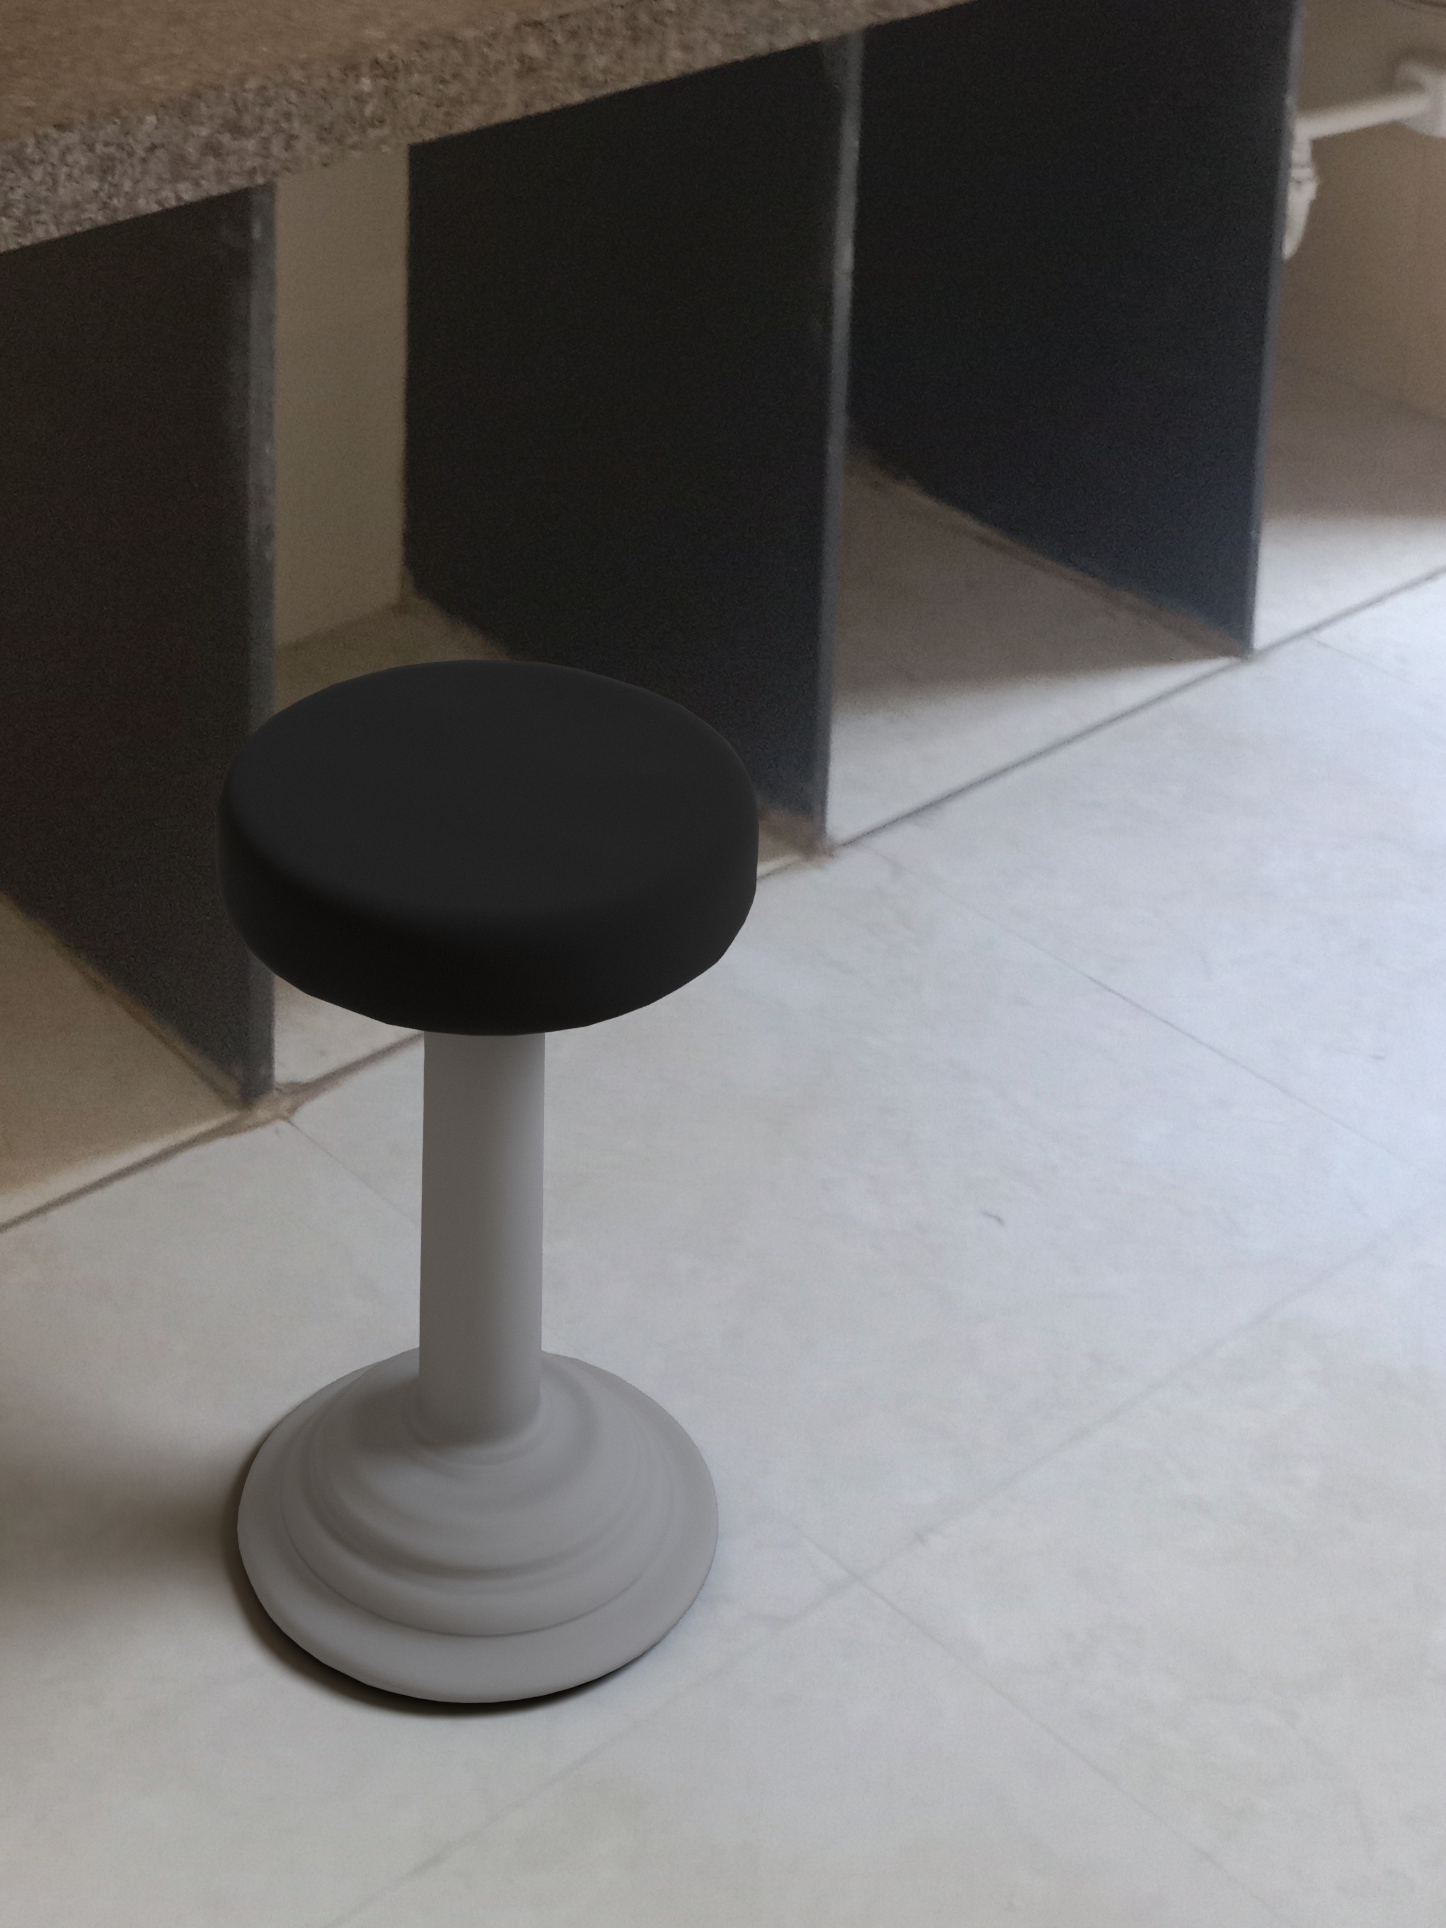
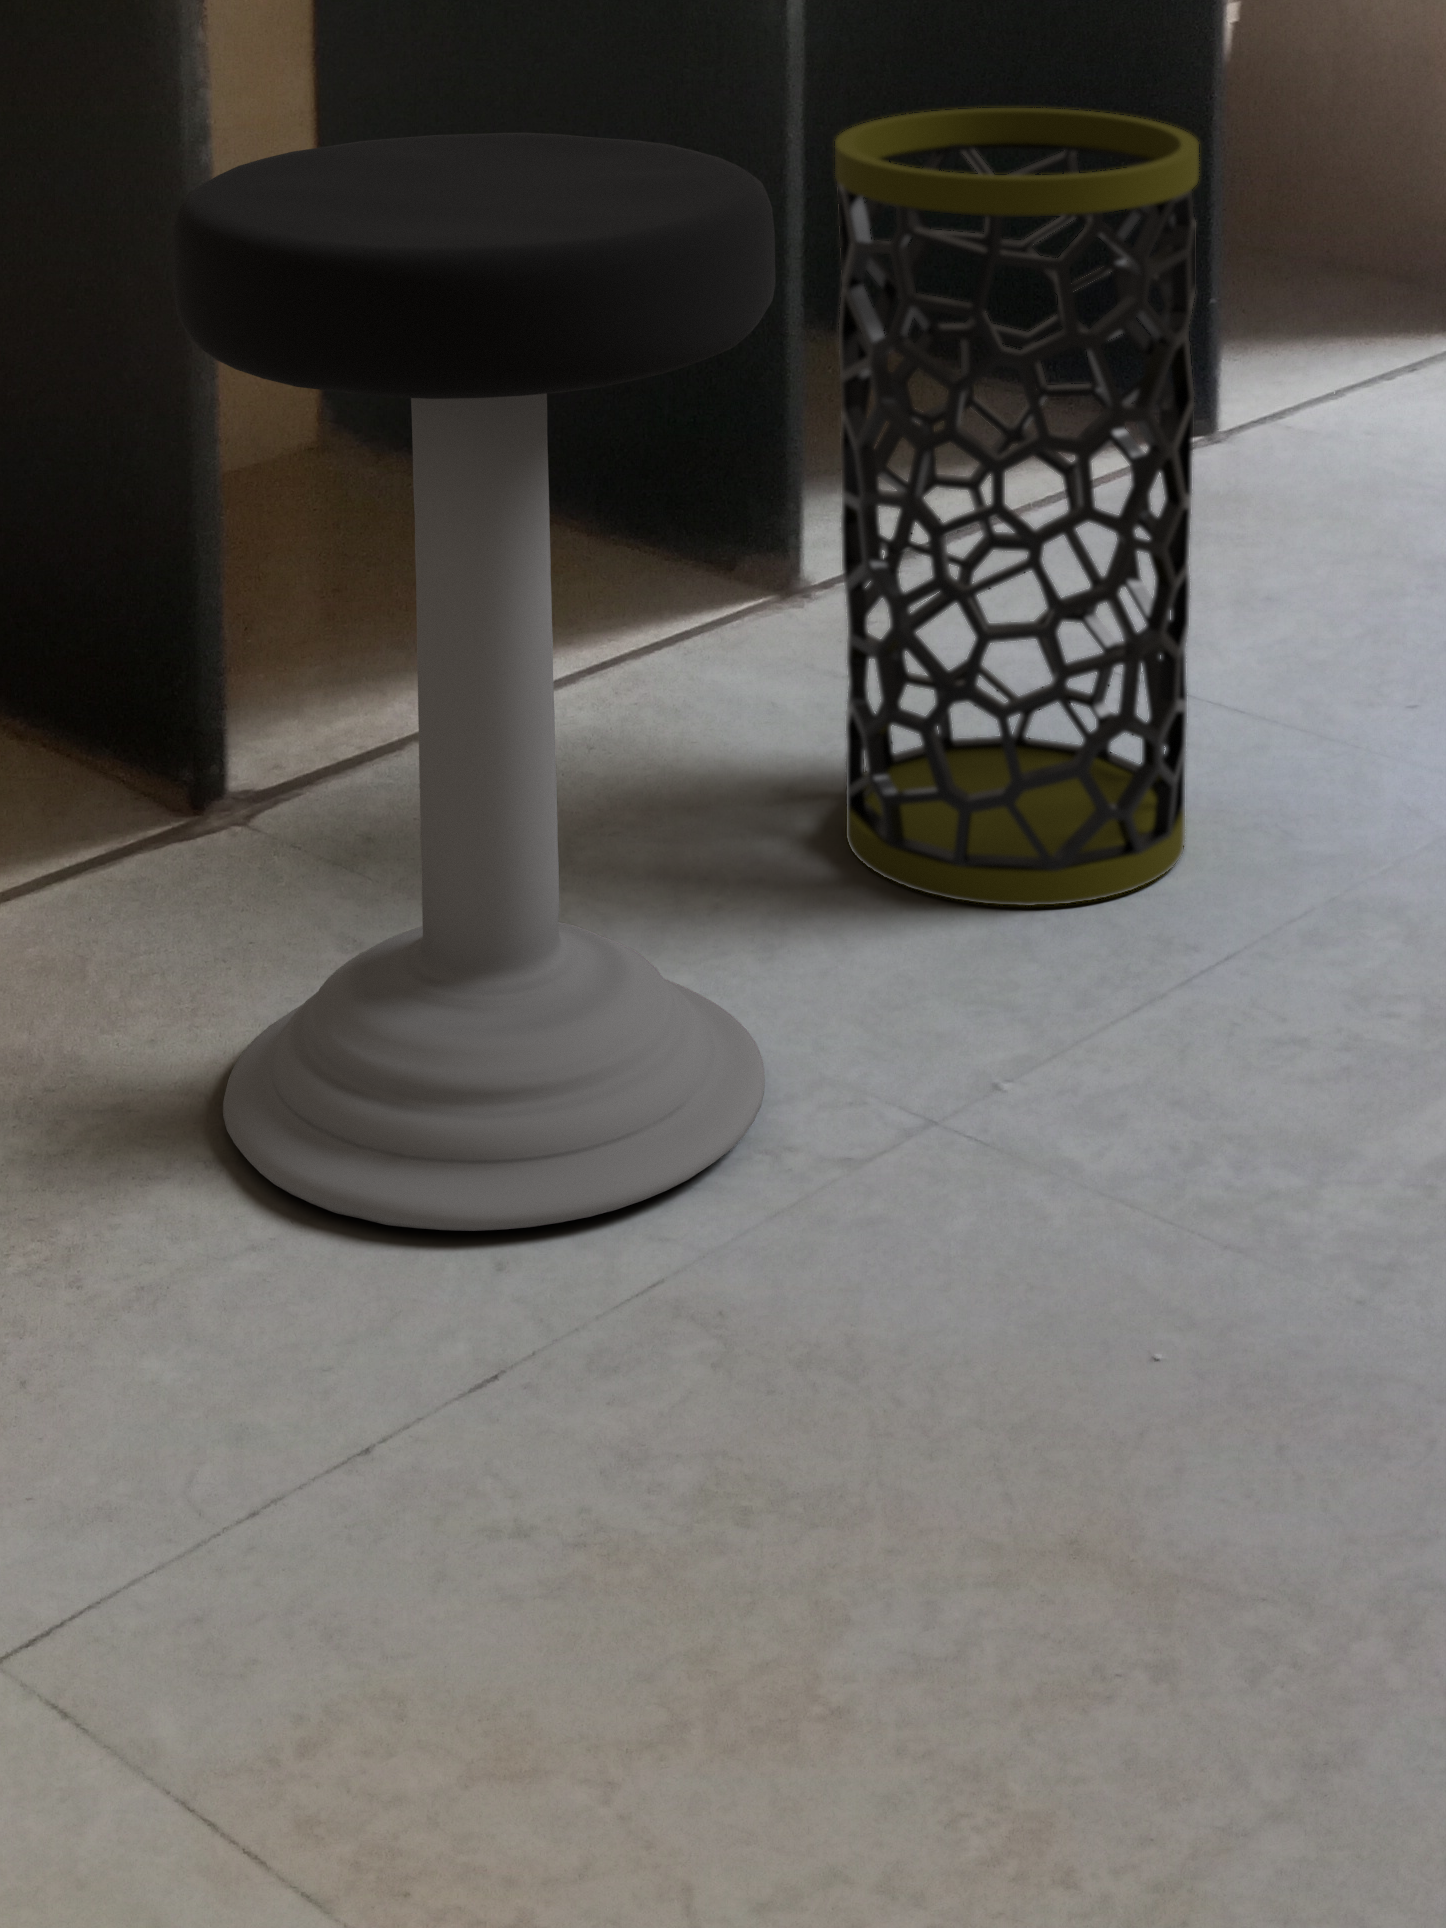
trash can: none [831,544,1192,1315] -> present [835,108,1199,906]

